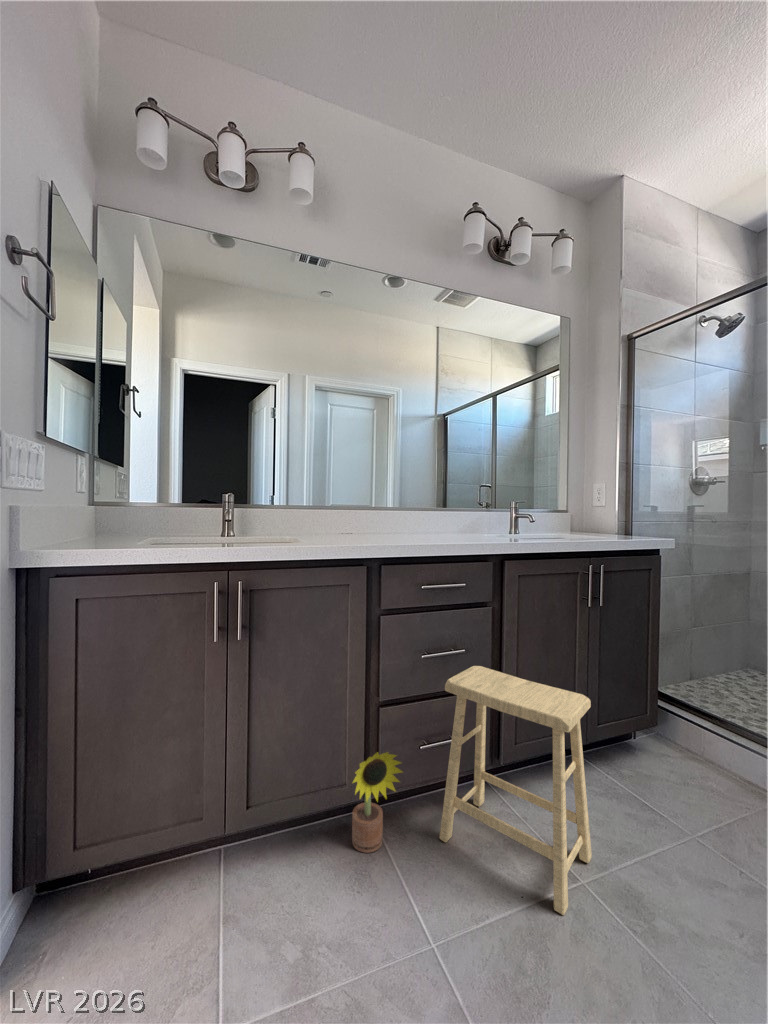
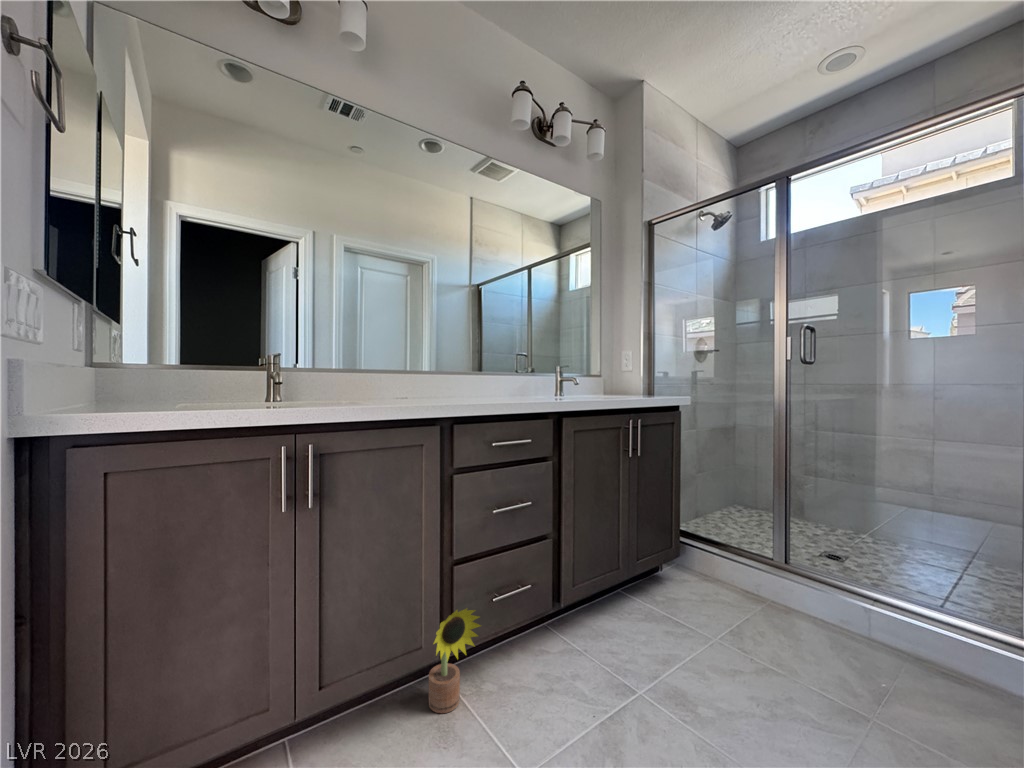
footstool: present [439,666,592,915] -> none [514,518,646,727]

